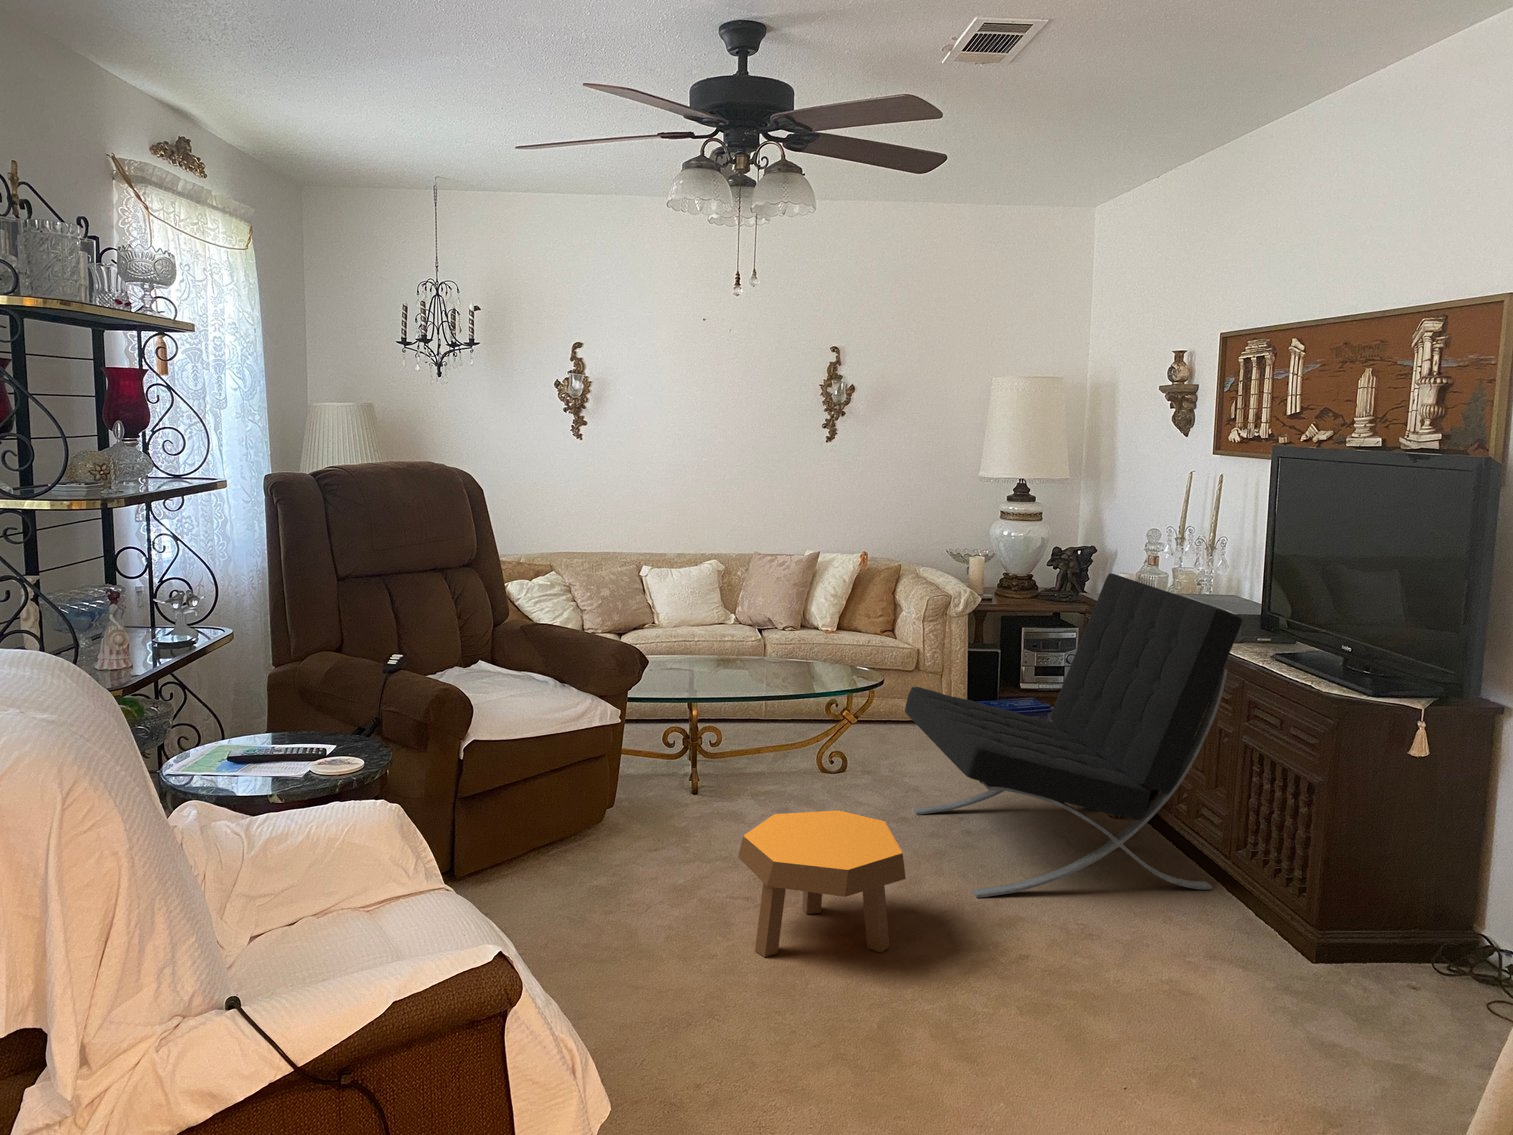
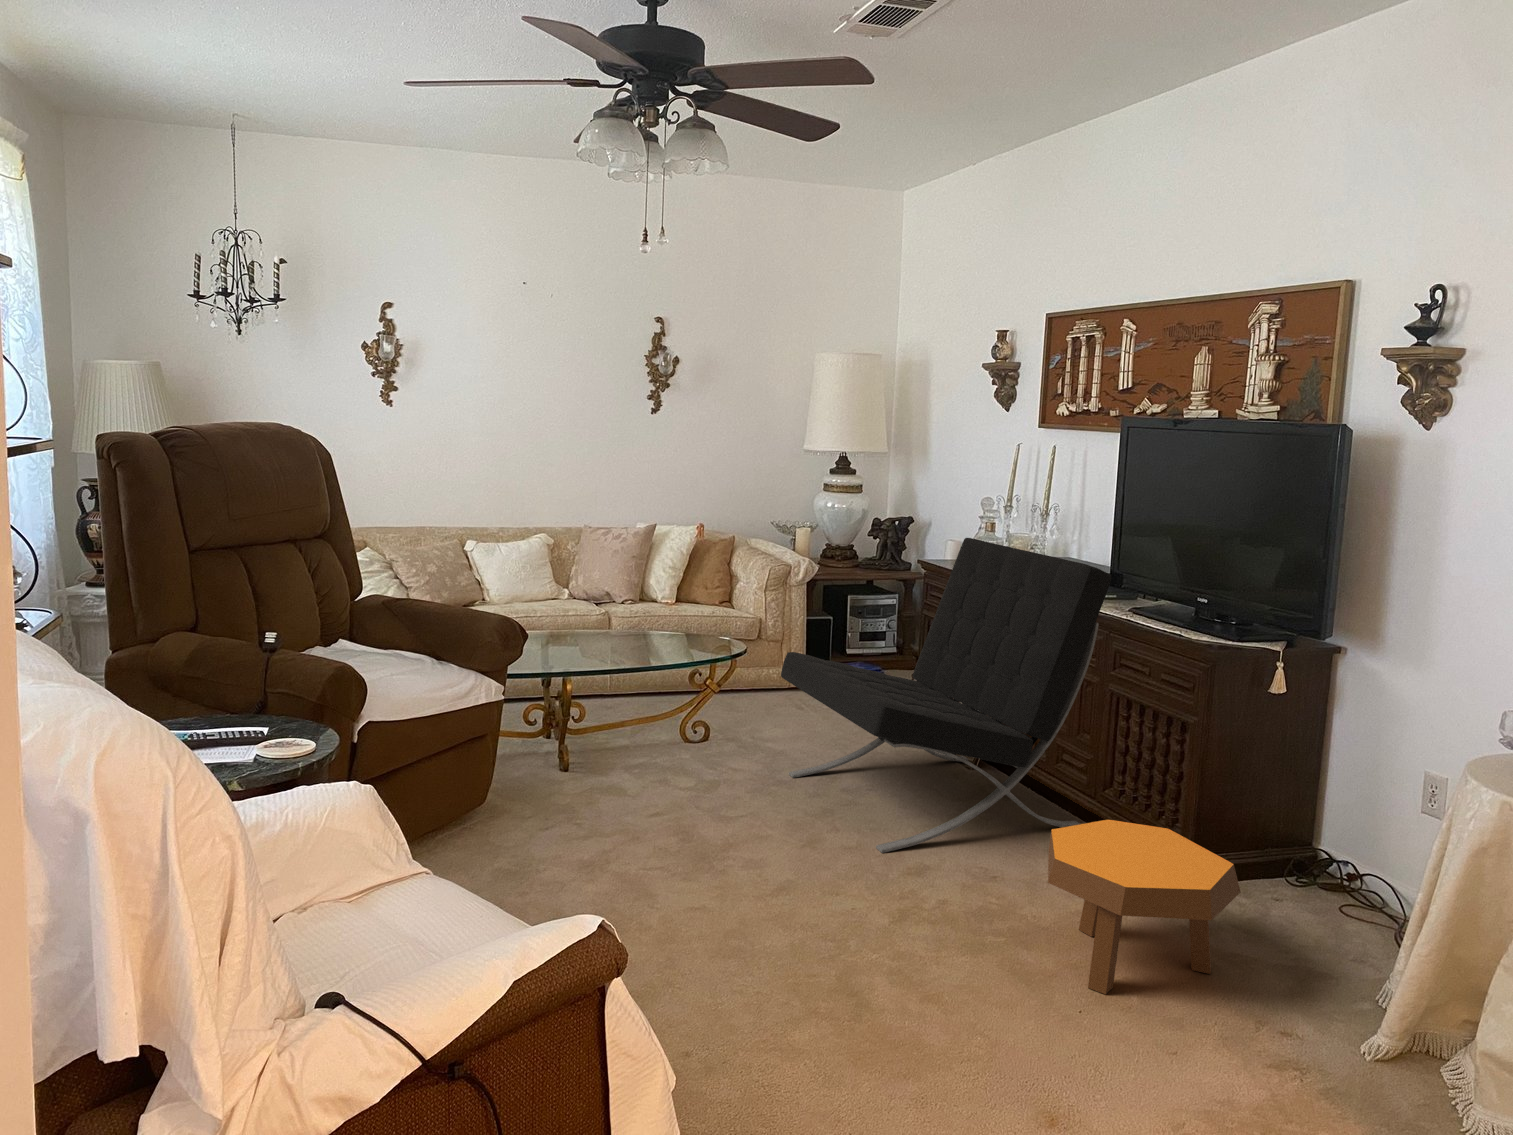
footstool: present [738,810,906,957] -> present [1048,820,1241,994]

